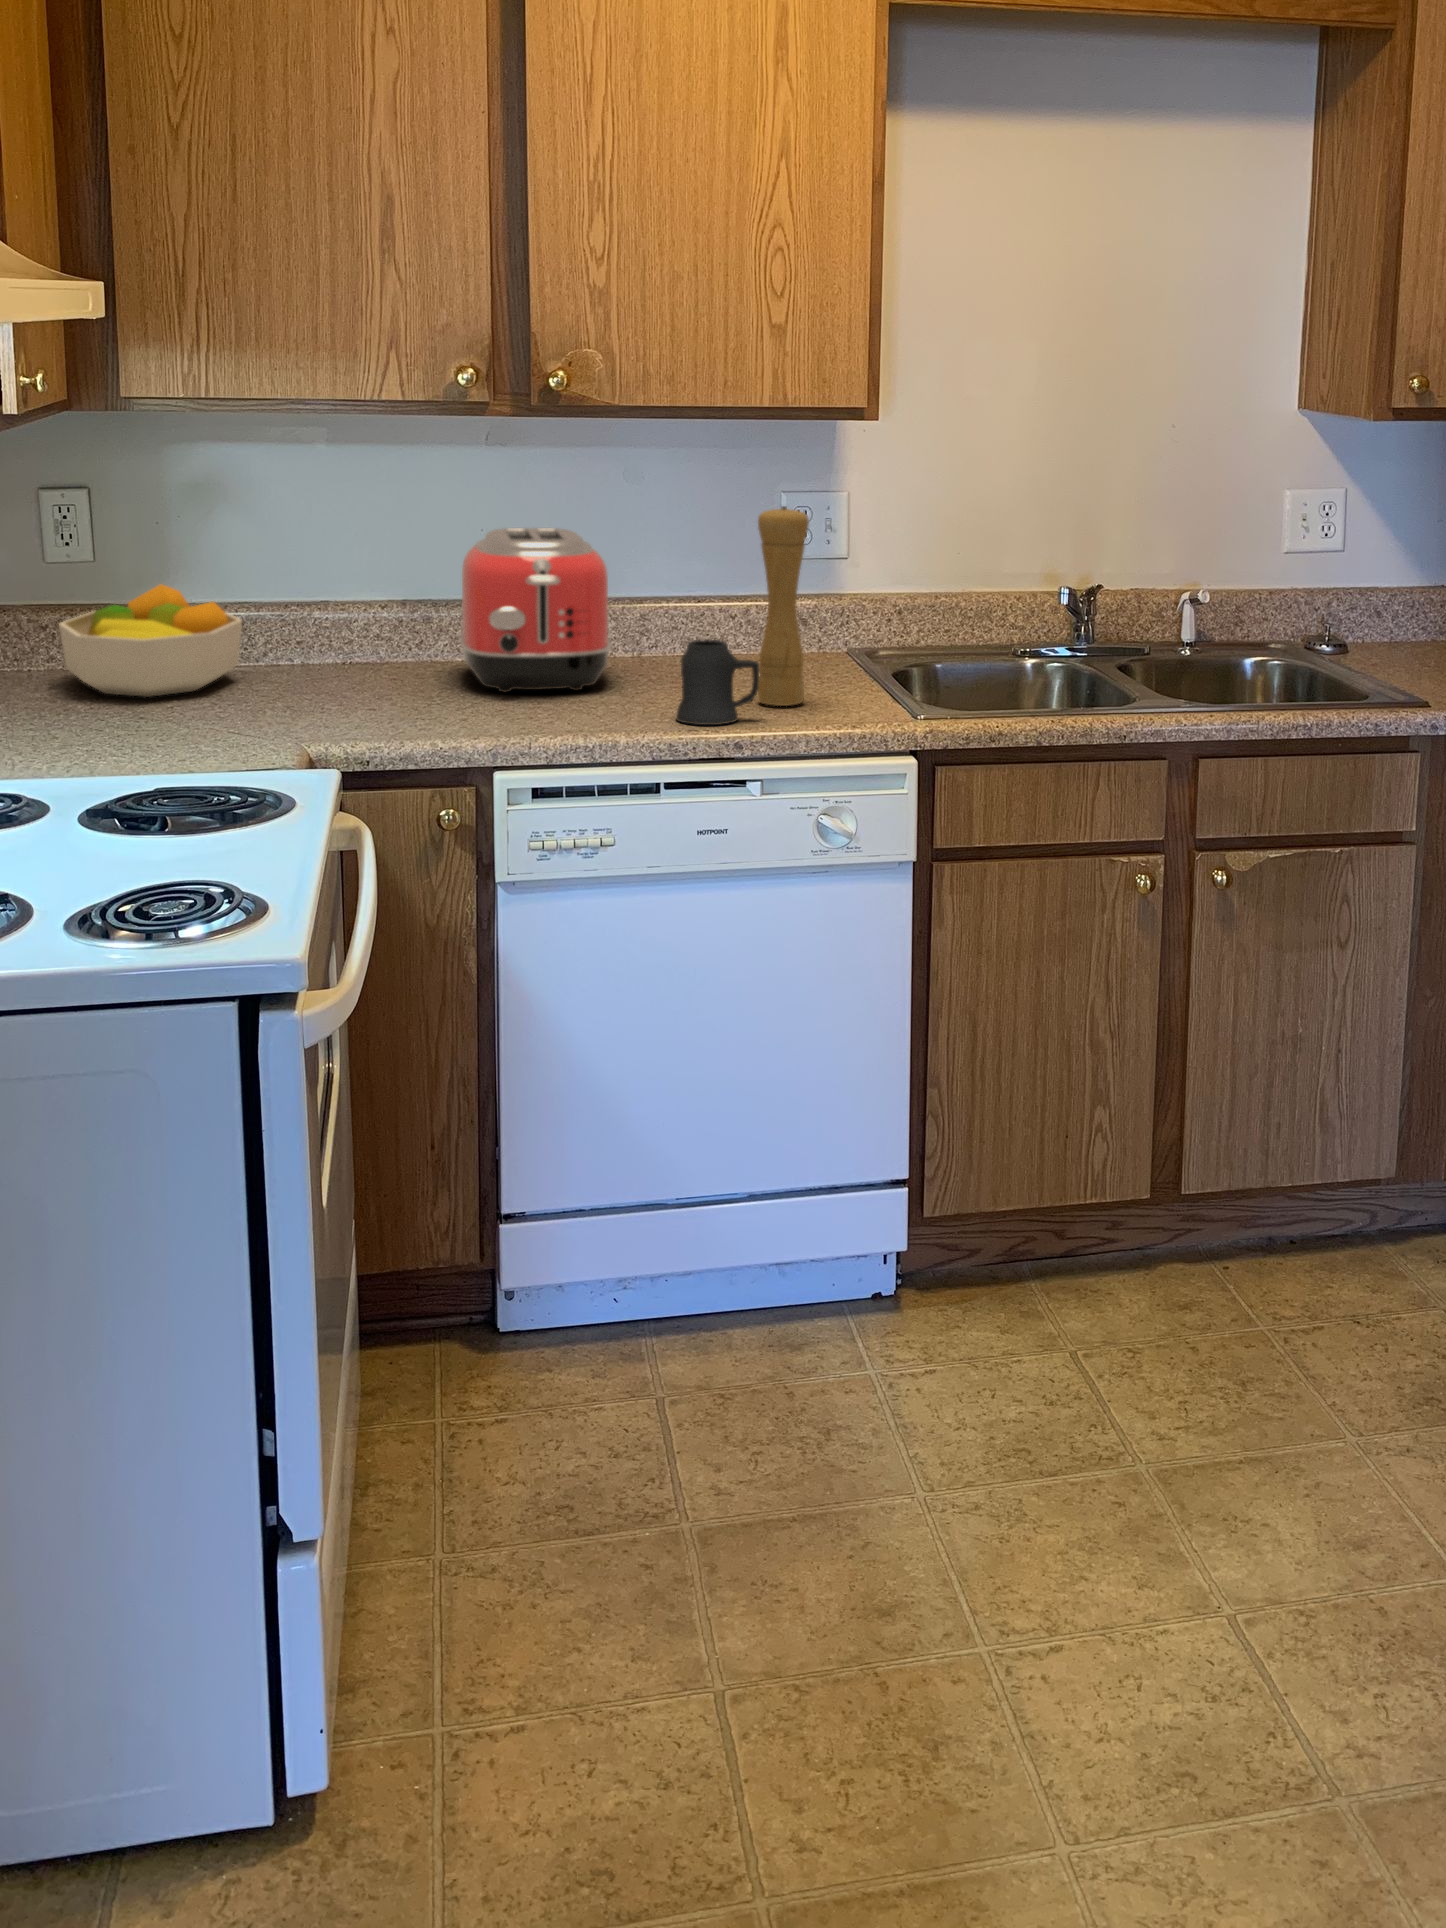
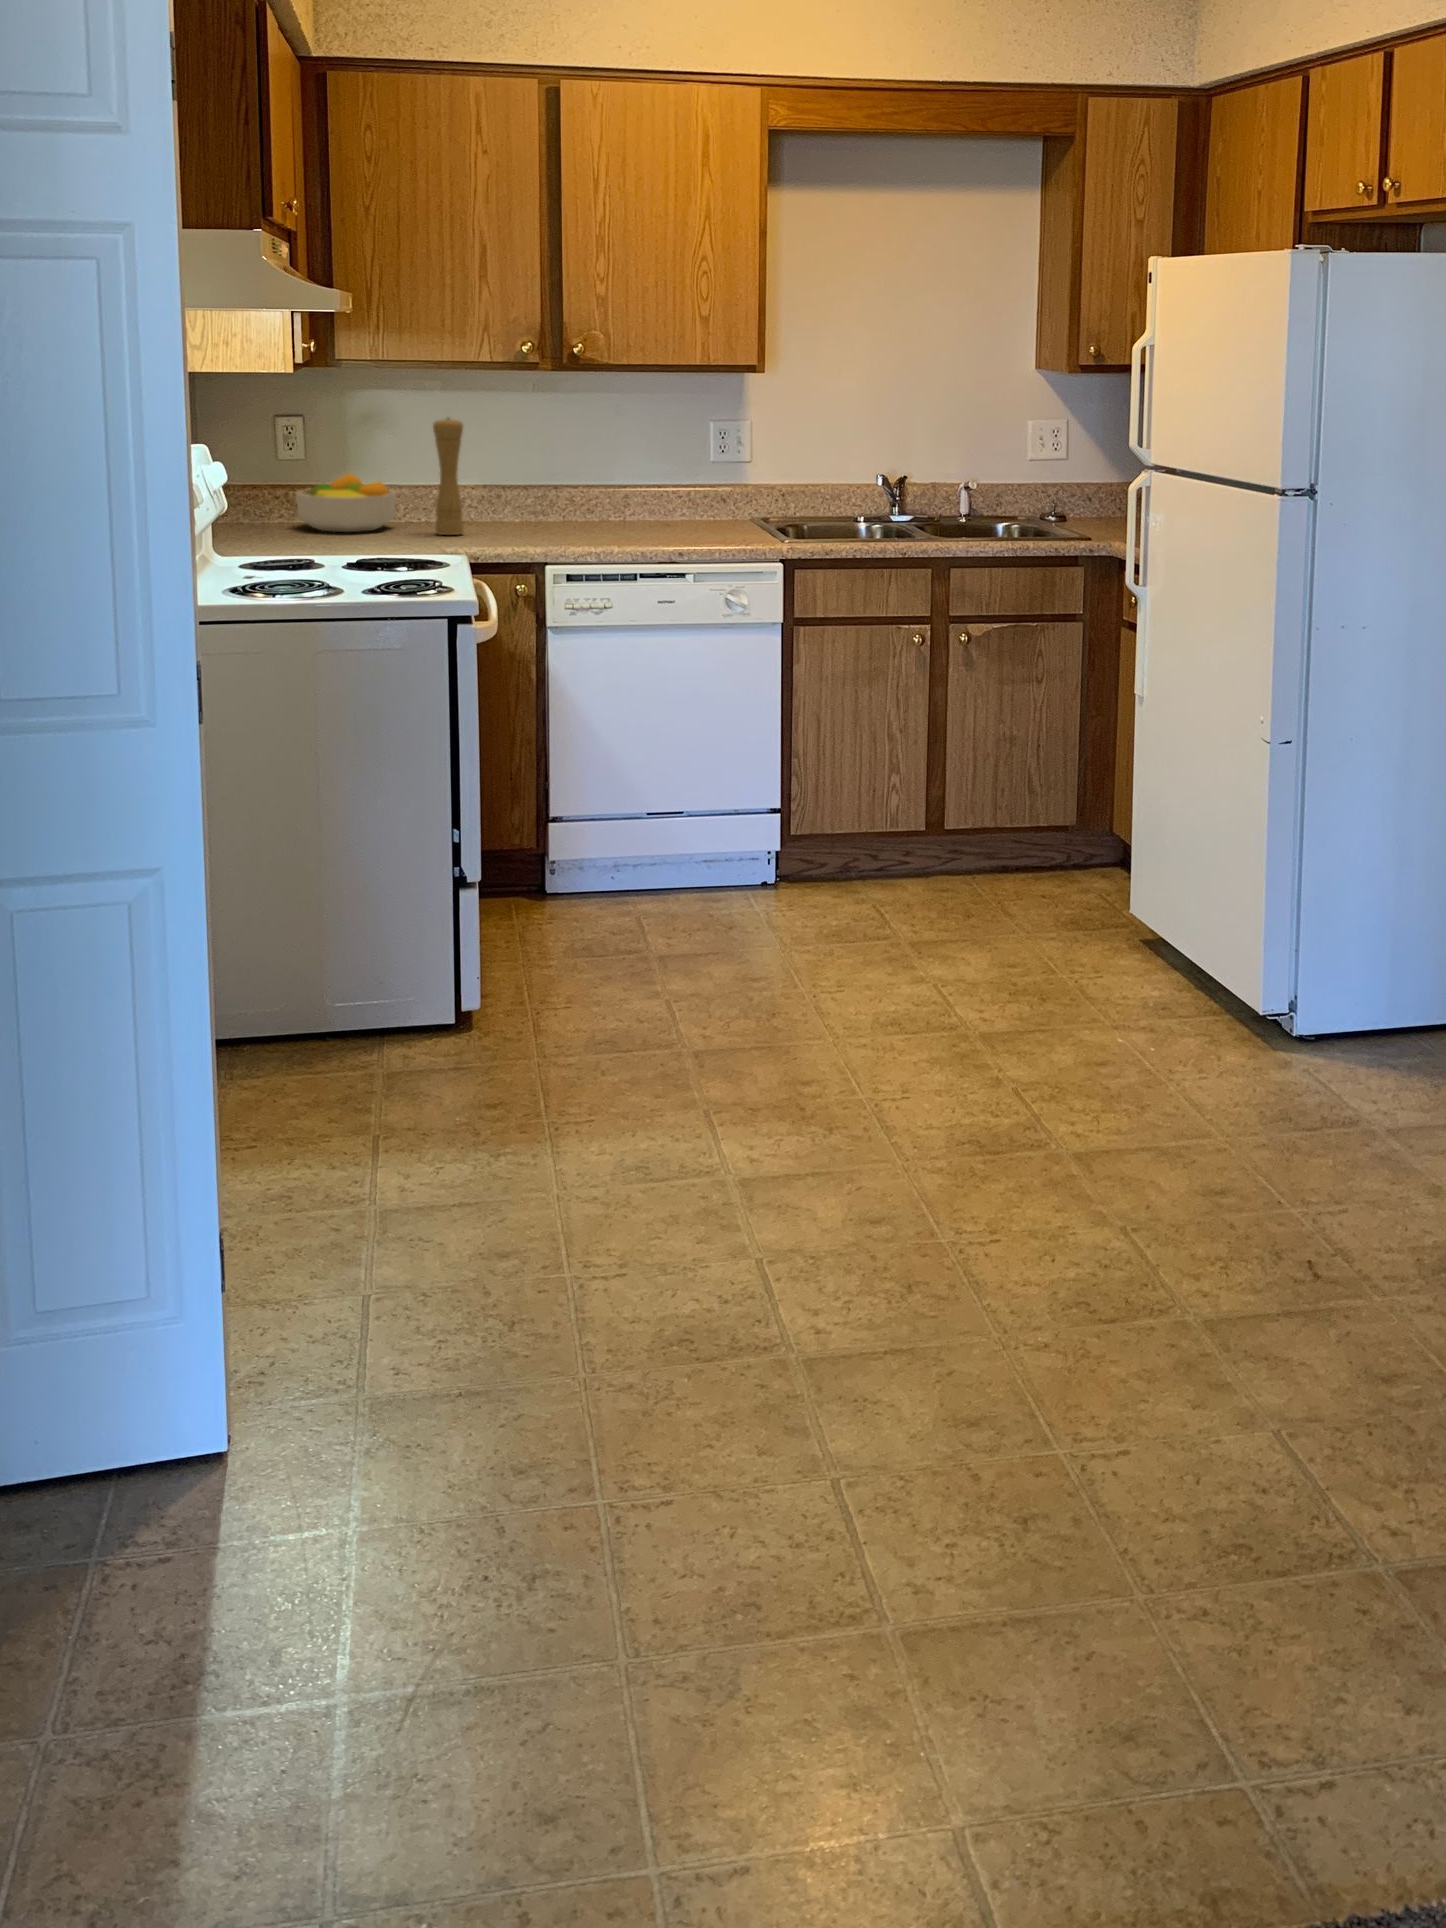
pepper mill: present [758,506,809,706] -> present [433,418,464,535]
toaster: present [460,528,611,692] -> none [520,441,609,533]
mug: present [676,639,759,725] -> none [646,497,693,544]

